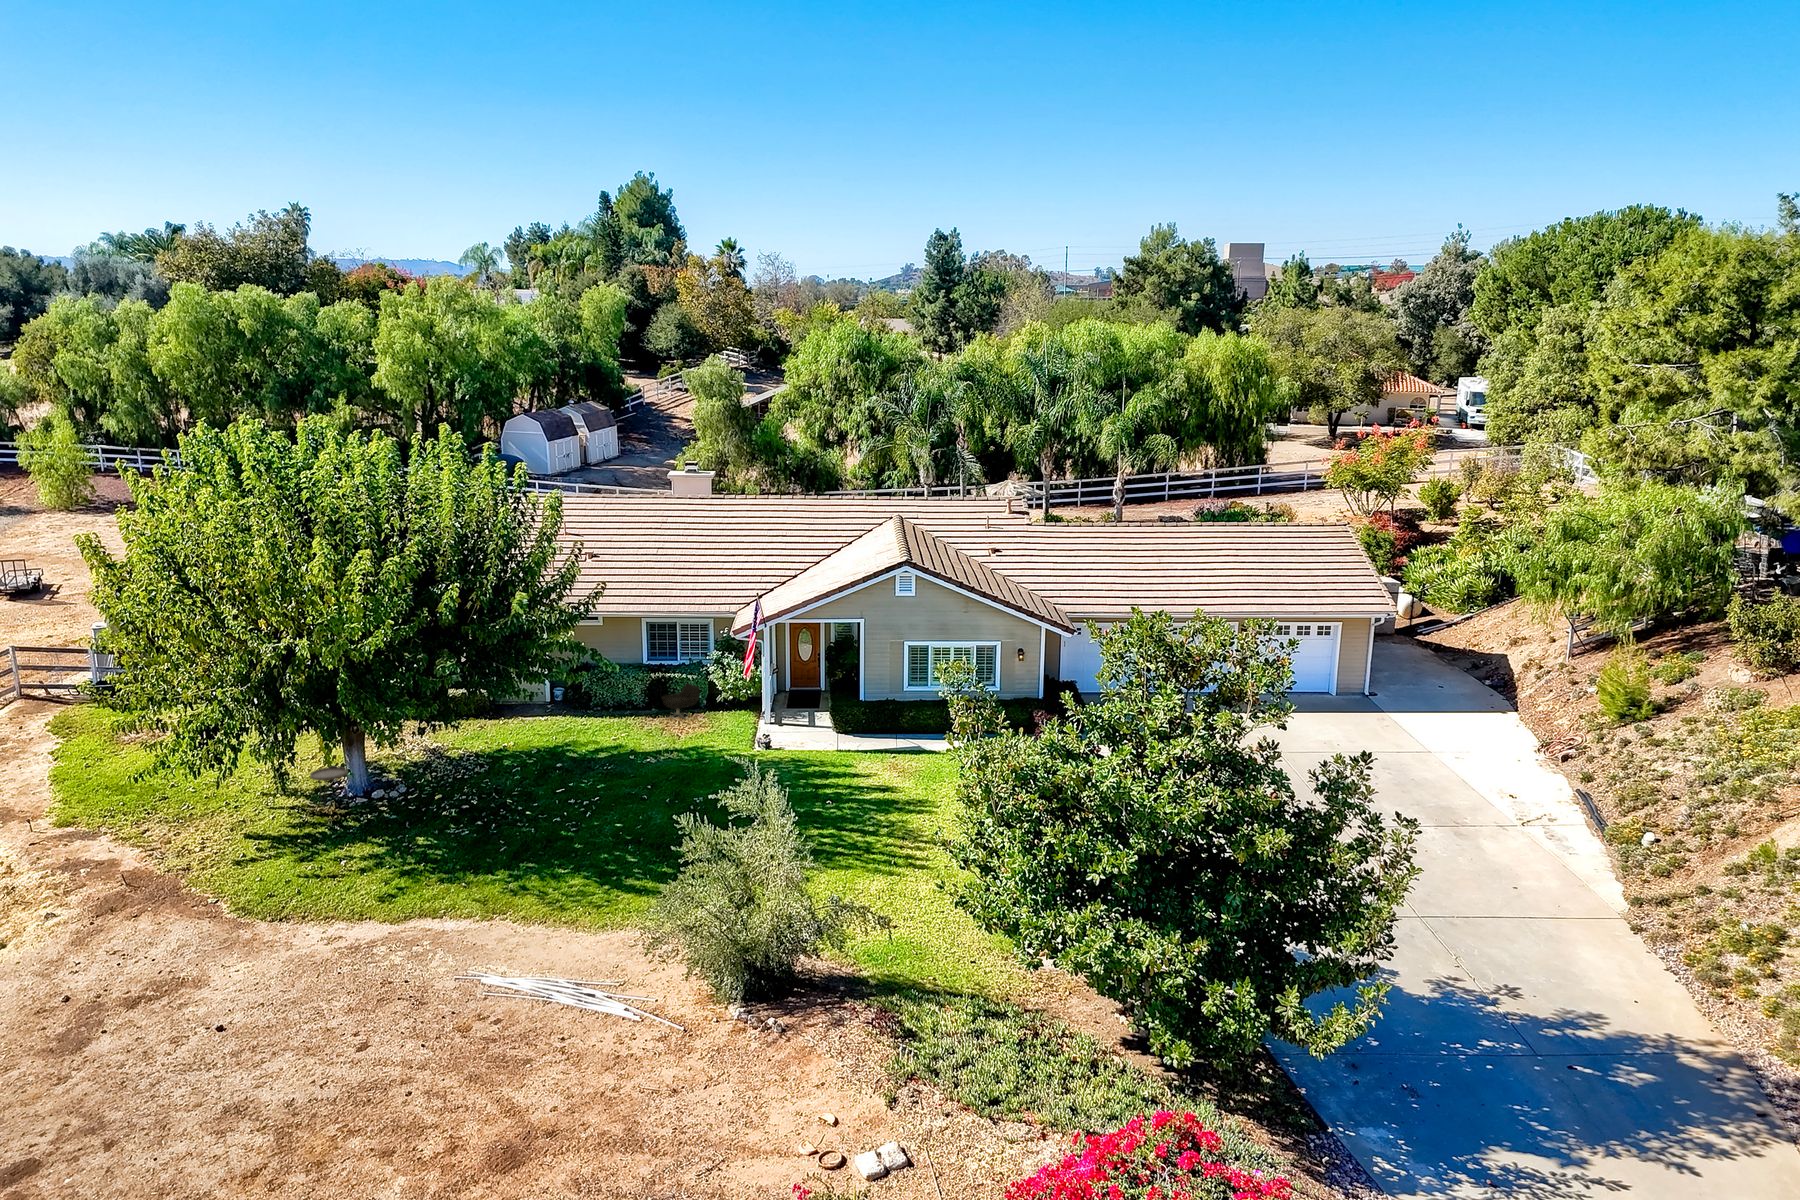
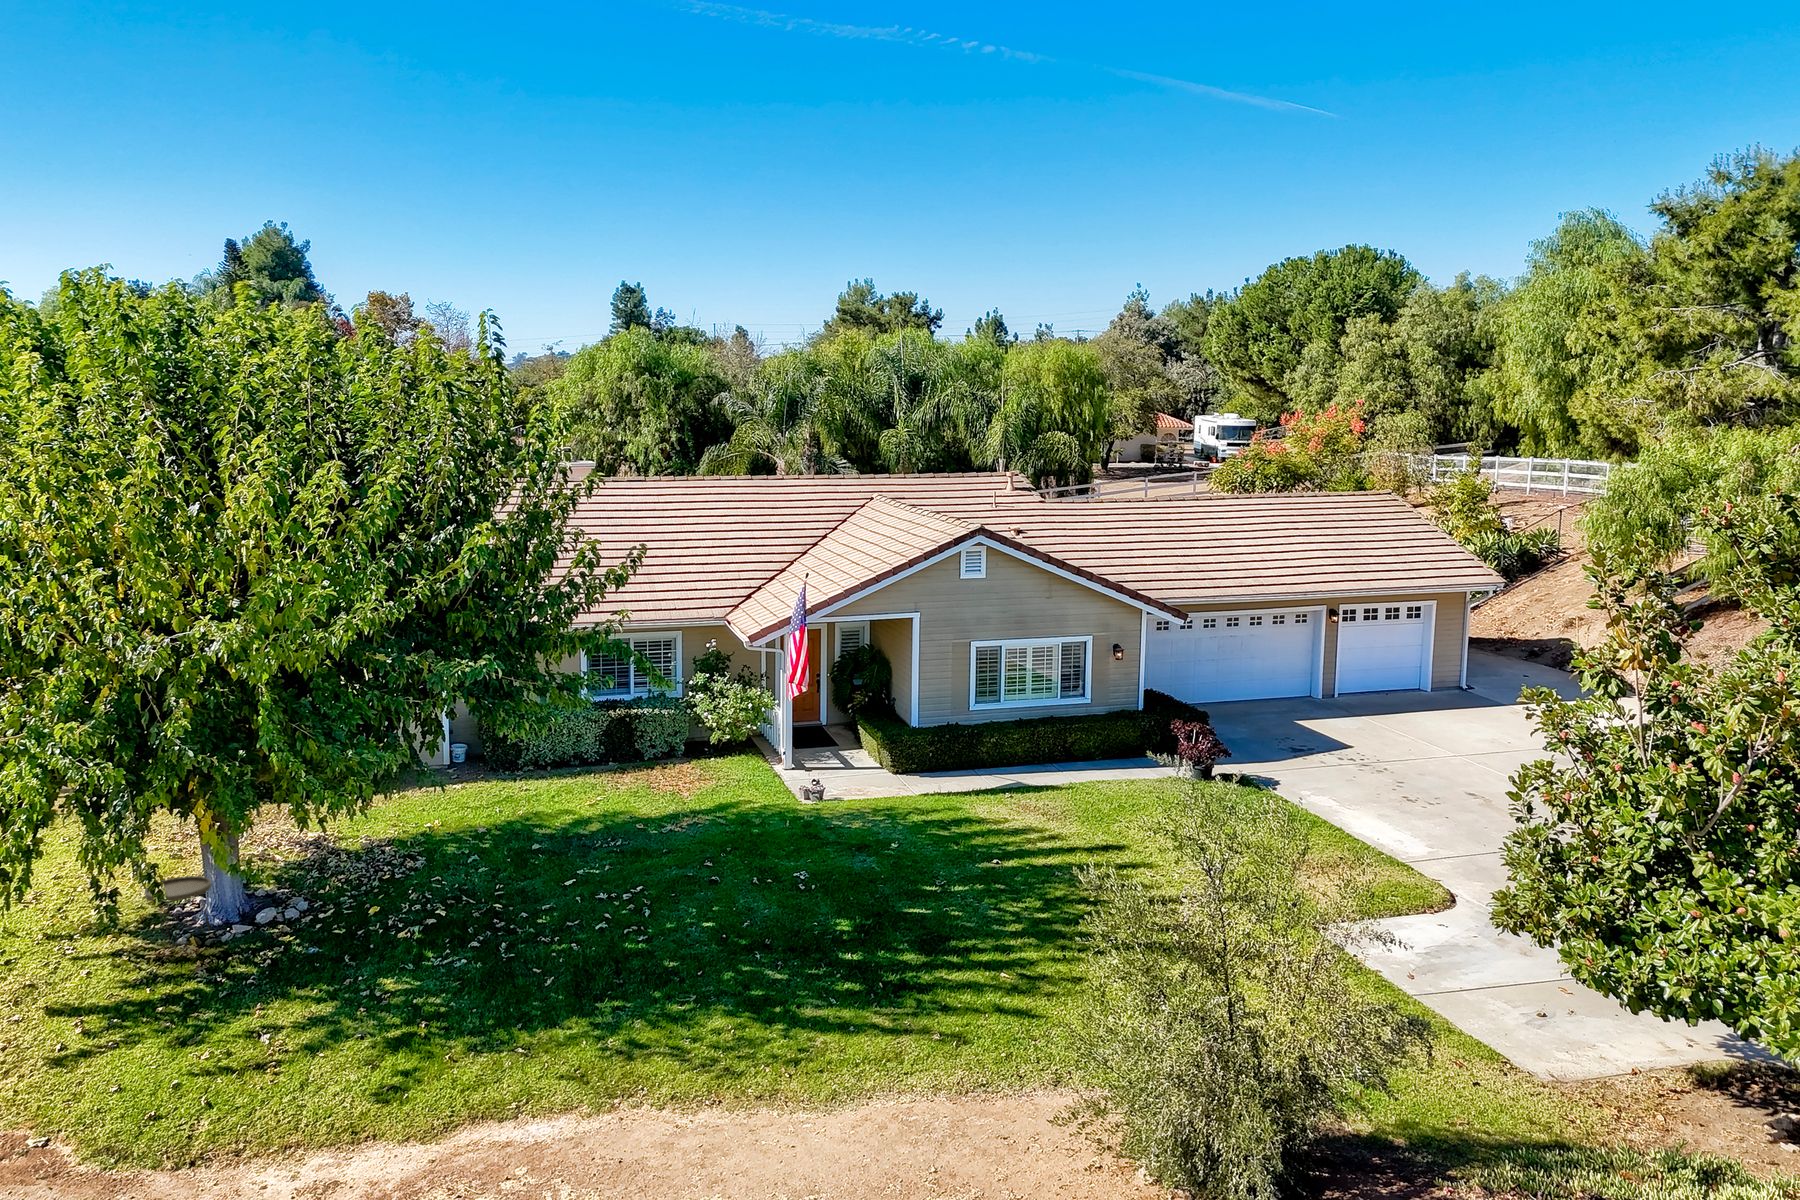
lounge chair: present [662,684,700,717] -> none [631,720,688,772]

